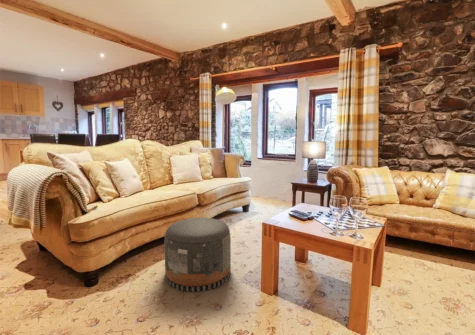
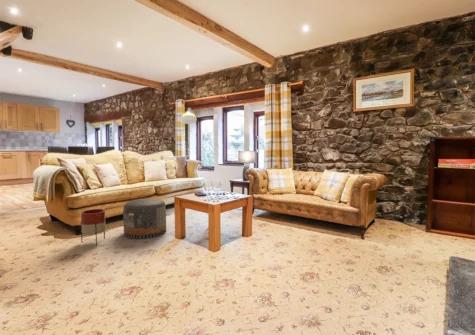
planter: none [97,244,141,315] -> present [81,209,106,245]

